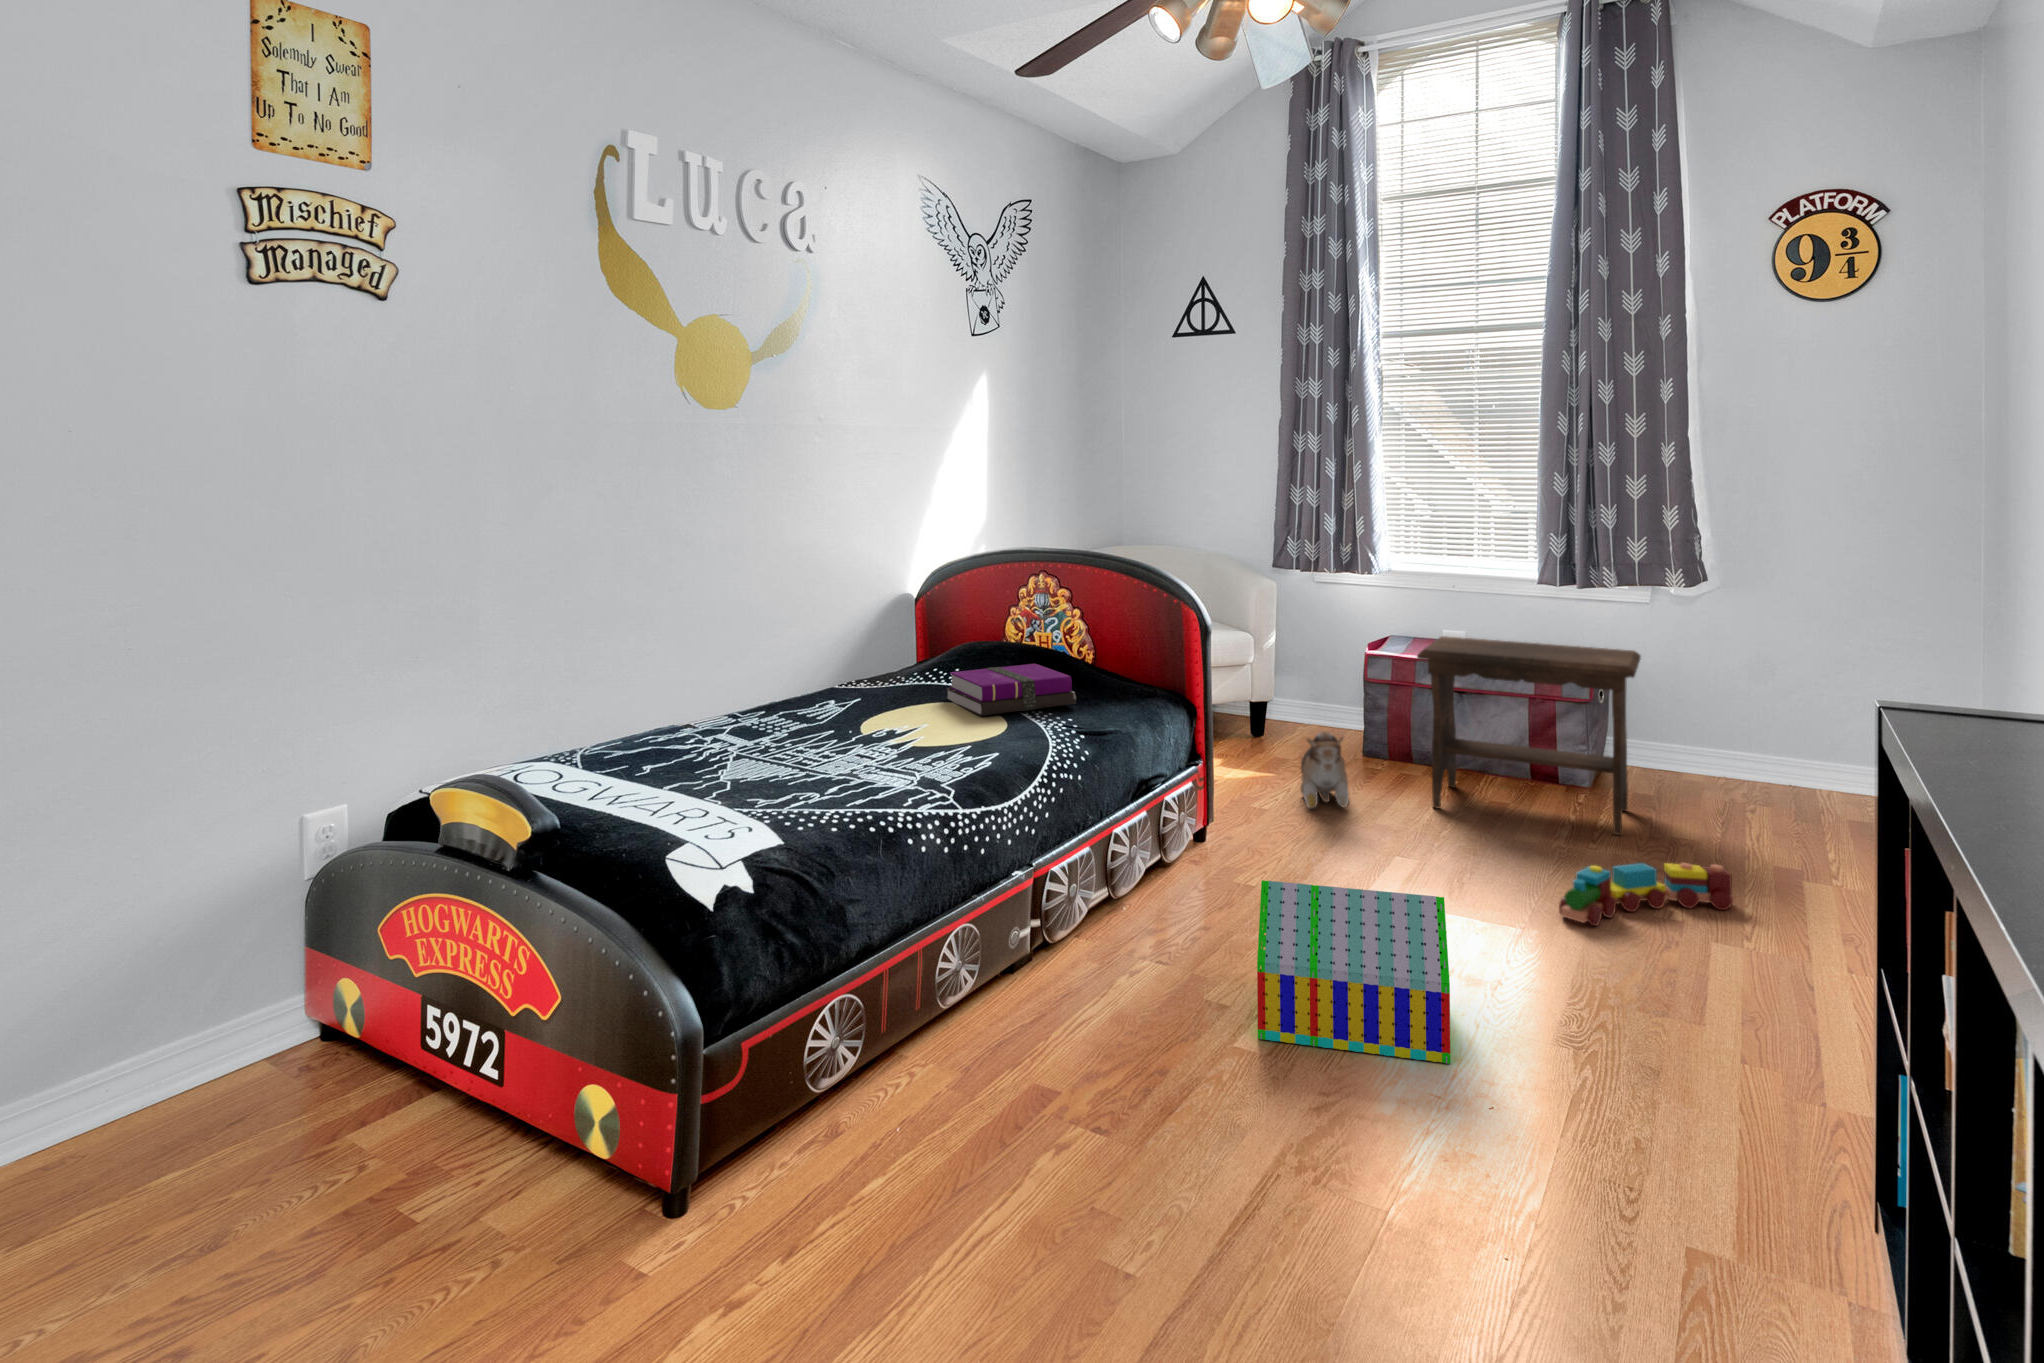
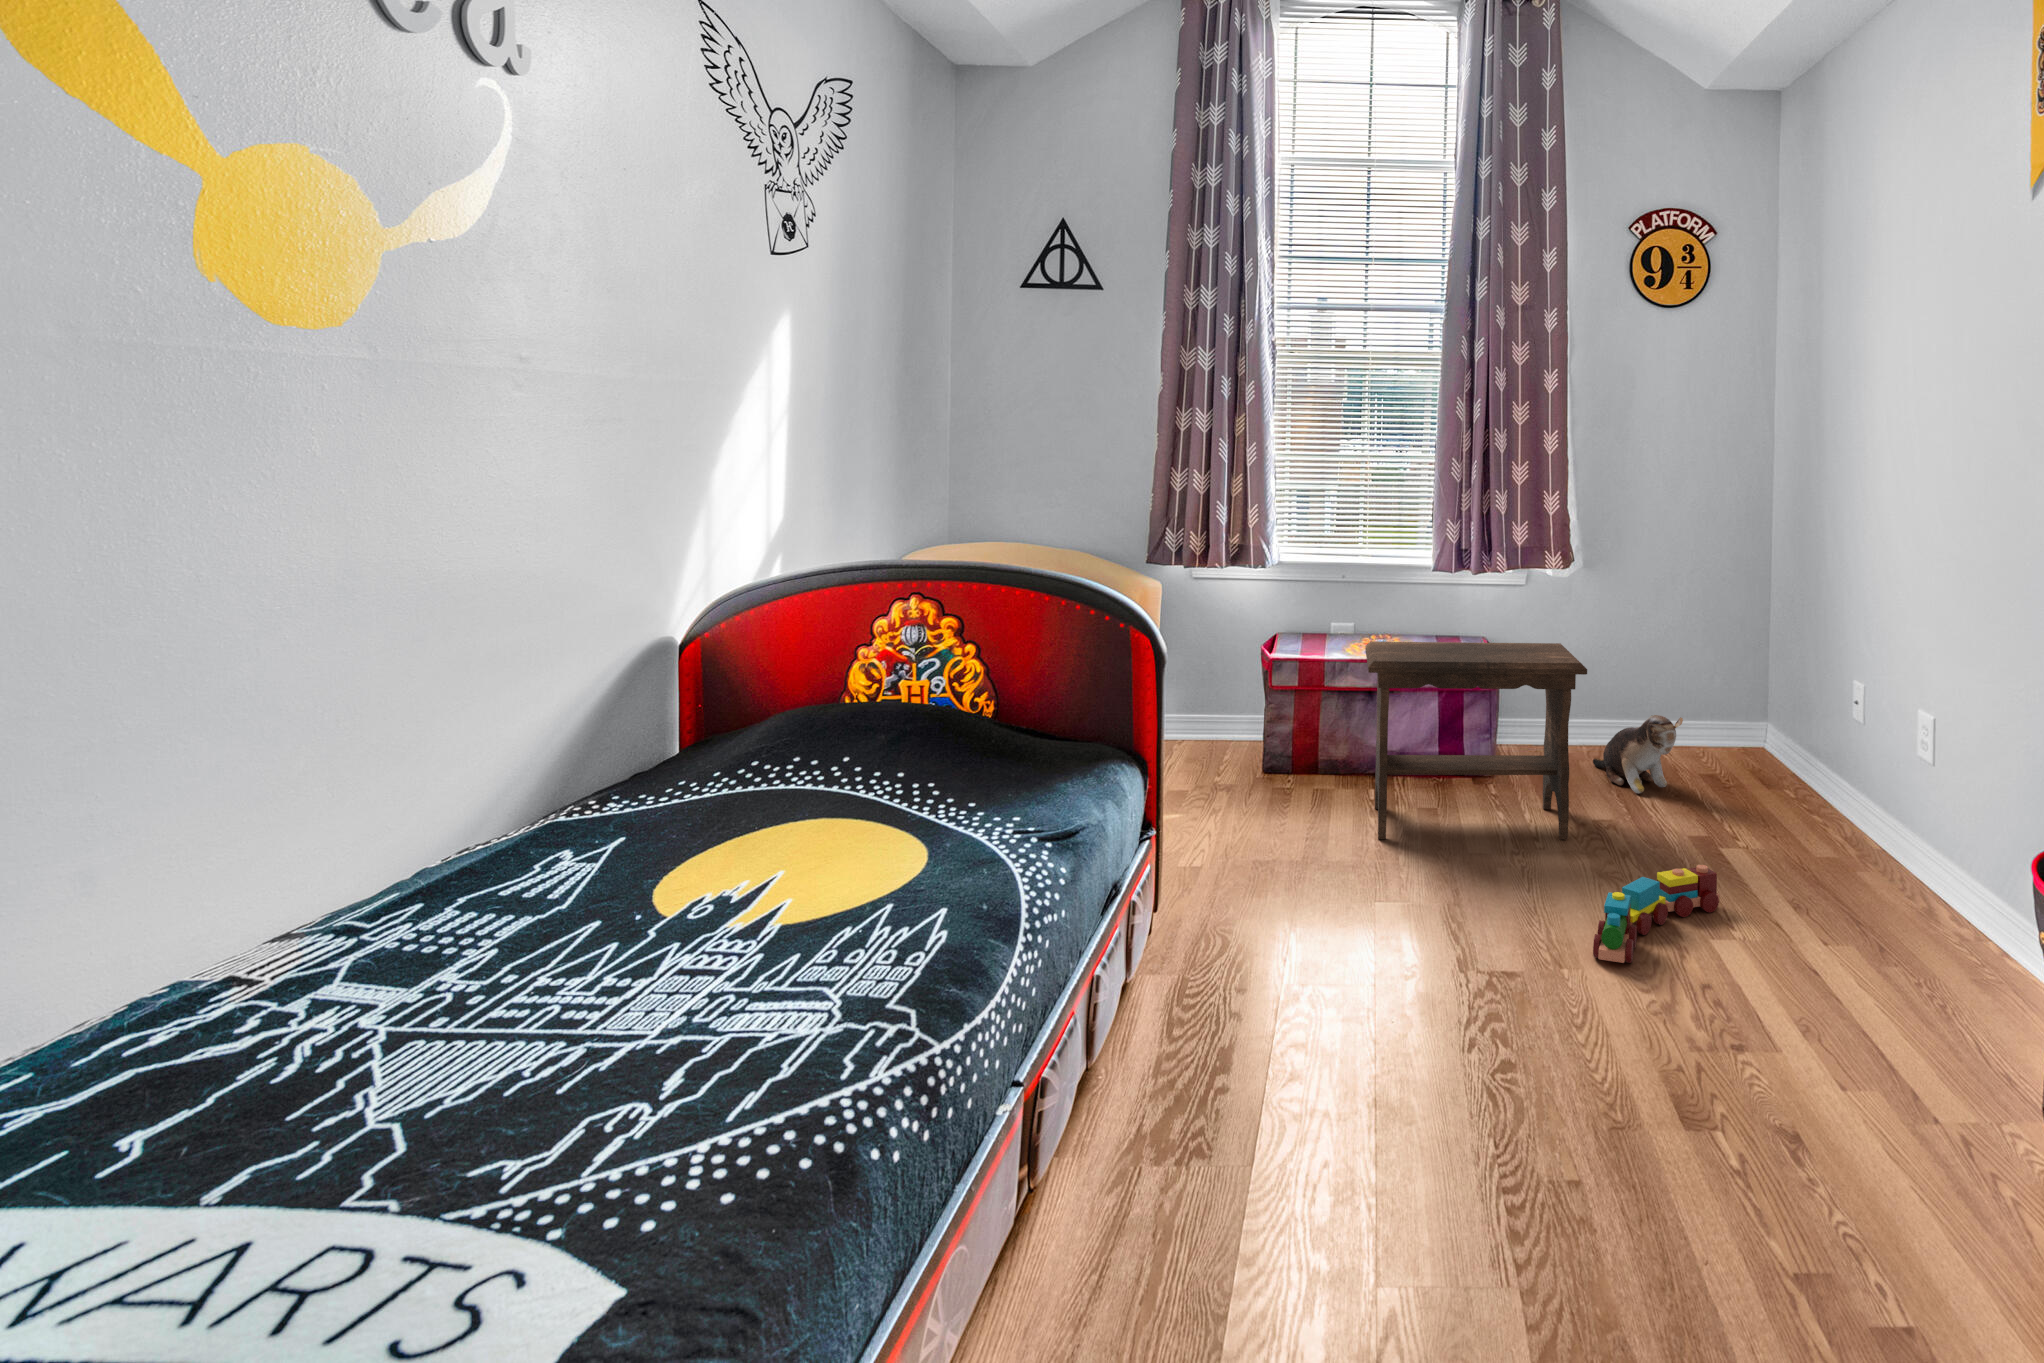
notebook: present [946,664,1076,716] -> none [792,738,1014,842]
plush toy: present [1301,731,1349,809] -> present [1593,715,1683,793]
toy house: present [1257,880,1450,1063] -> none [1366,1002,1654,1278]

